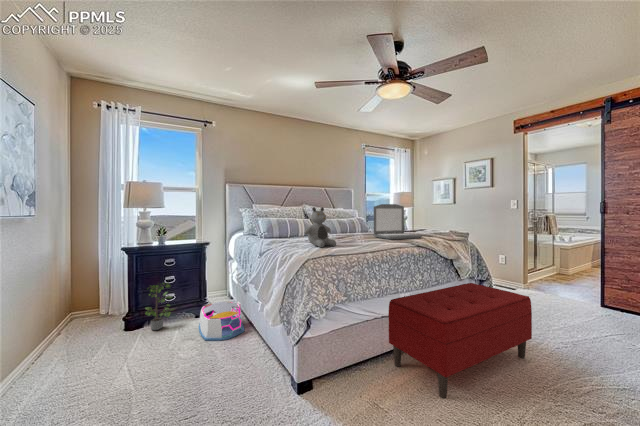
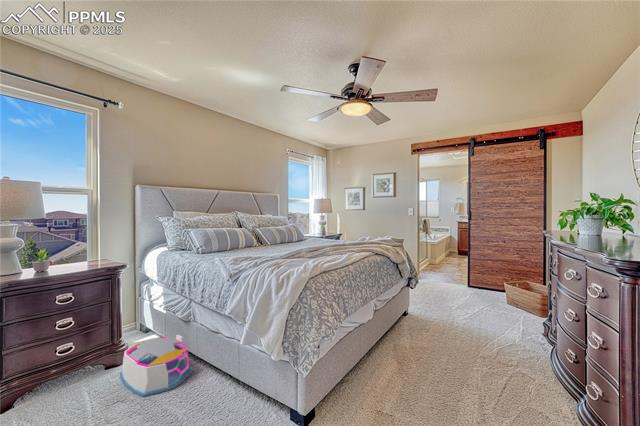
laptop: present [373,204,422,240] -> none [329,214,374,249]
teddy bear: present [304,207,336,248] -> none [287,220,319,264]
potted plant: present [145,283,174,330] -> none [24,326,81,403]
bench: present [388,283,532,399] -> none [366,282,458,390]

